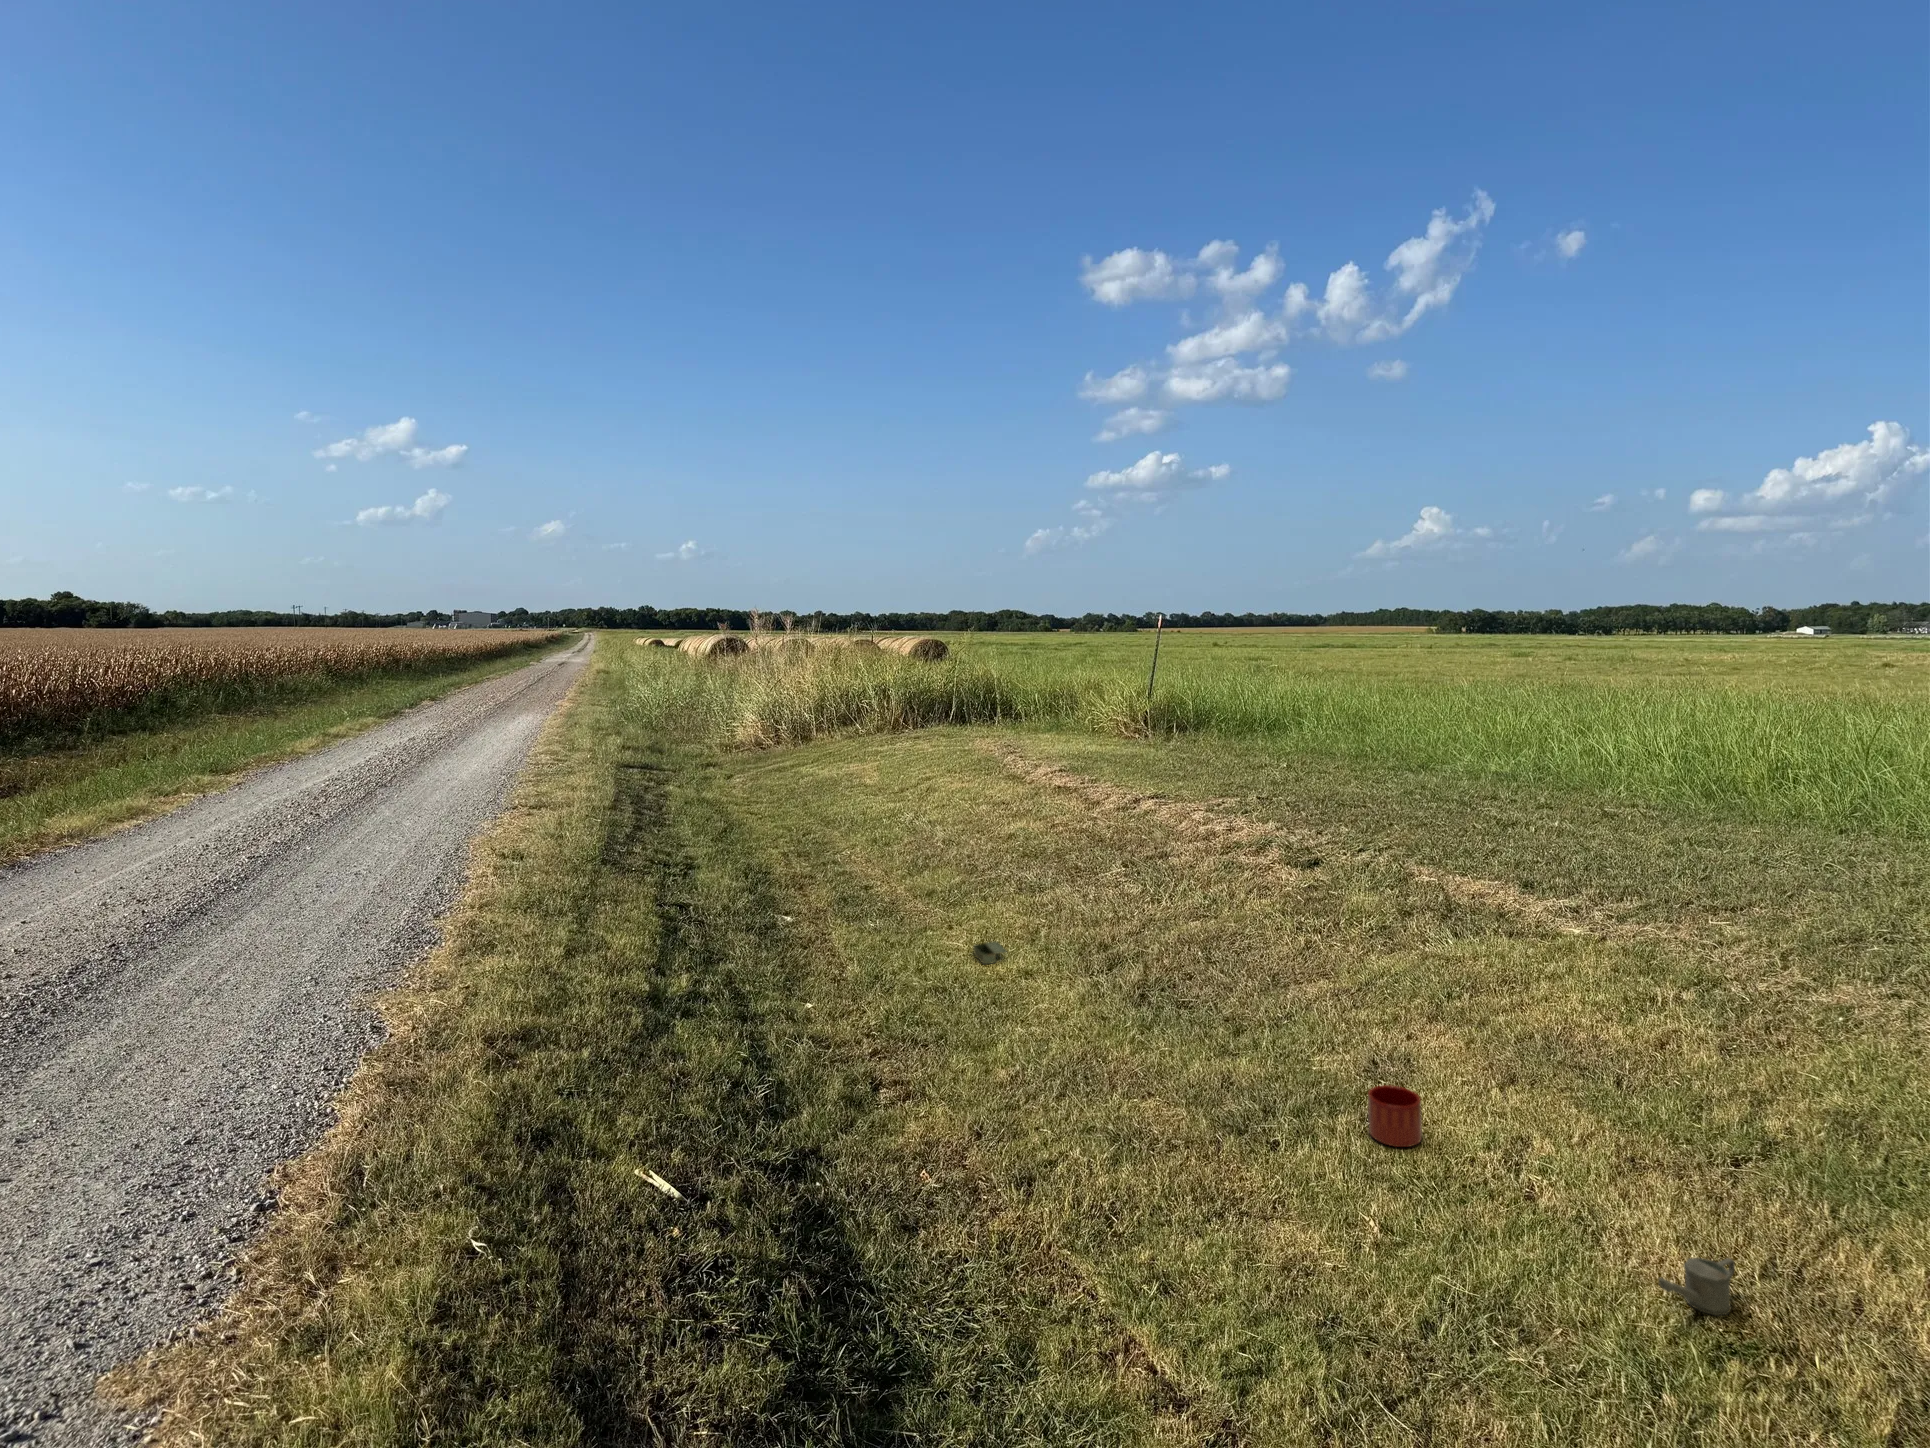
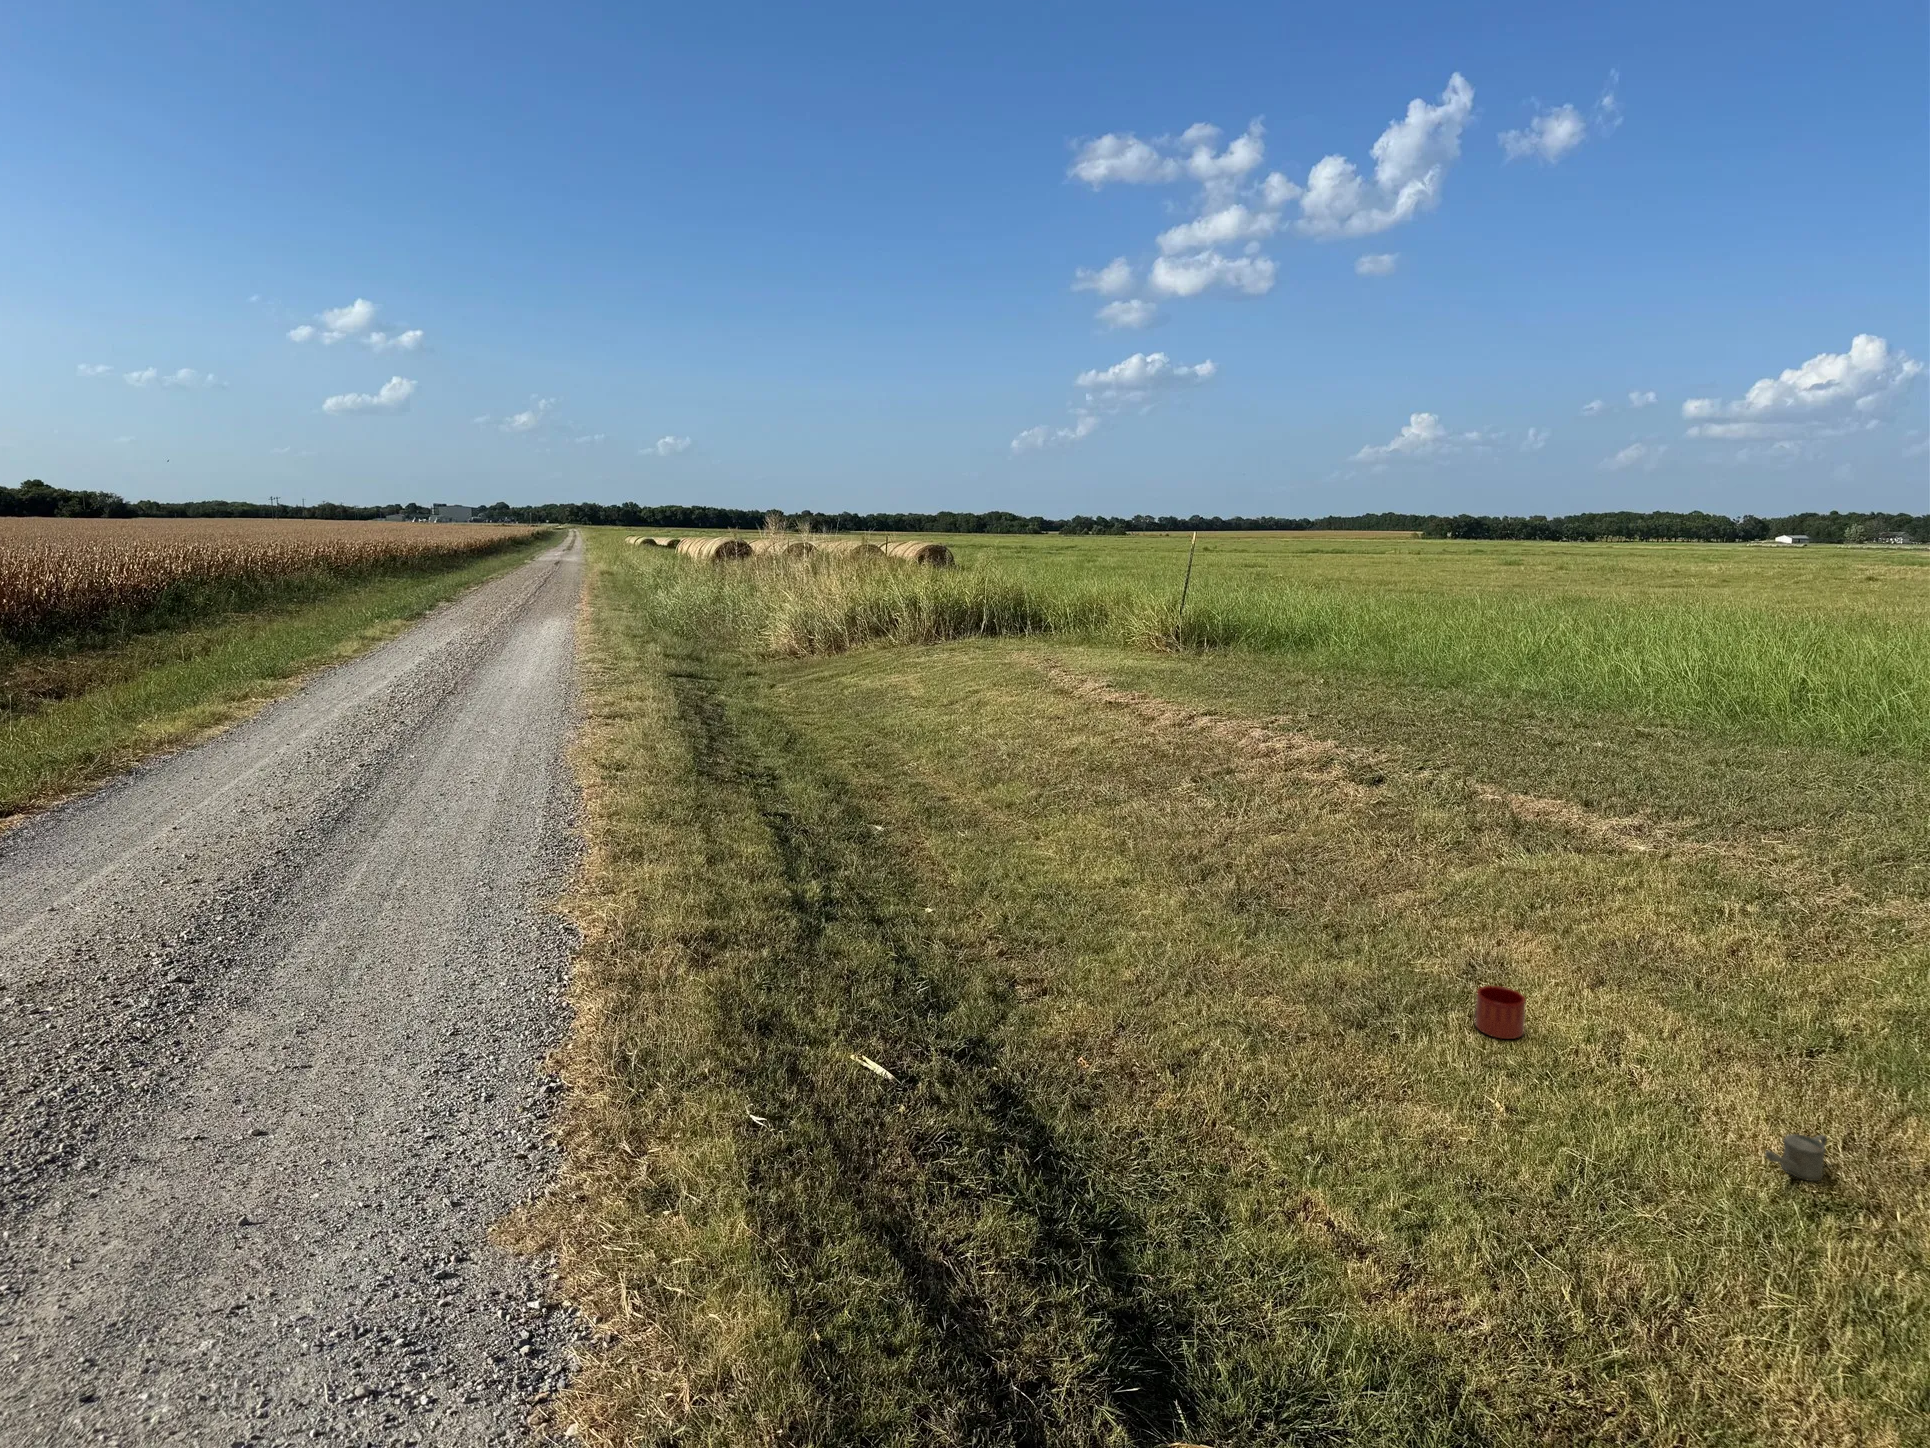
toolbox: present [973,941,1007,964] -> none [1070,851,1105,872]

